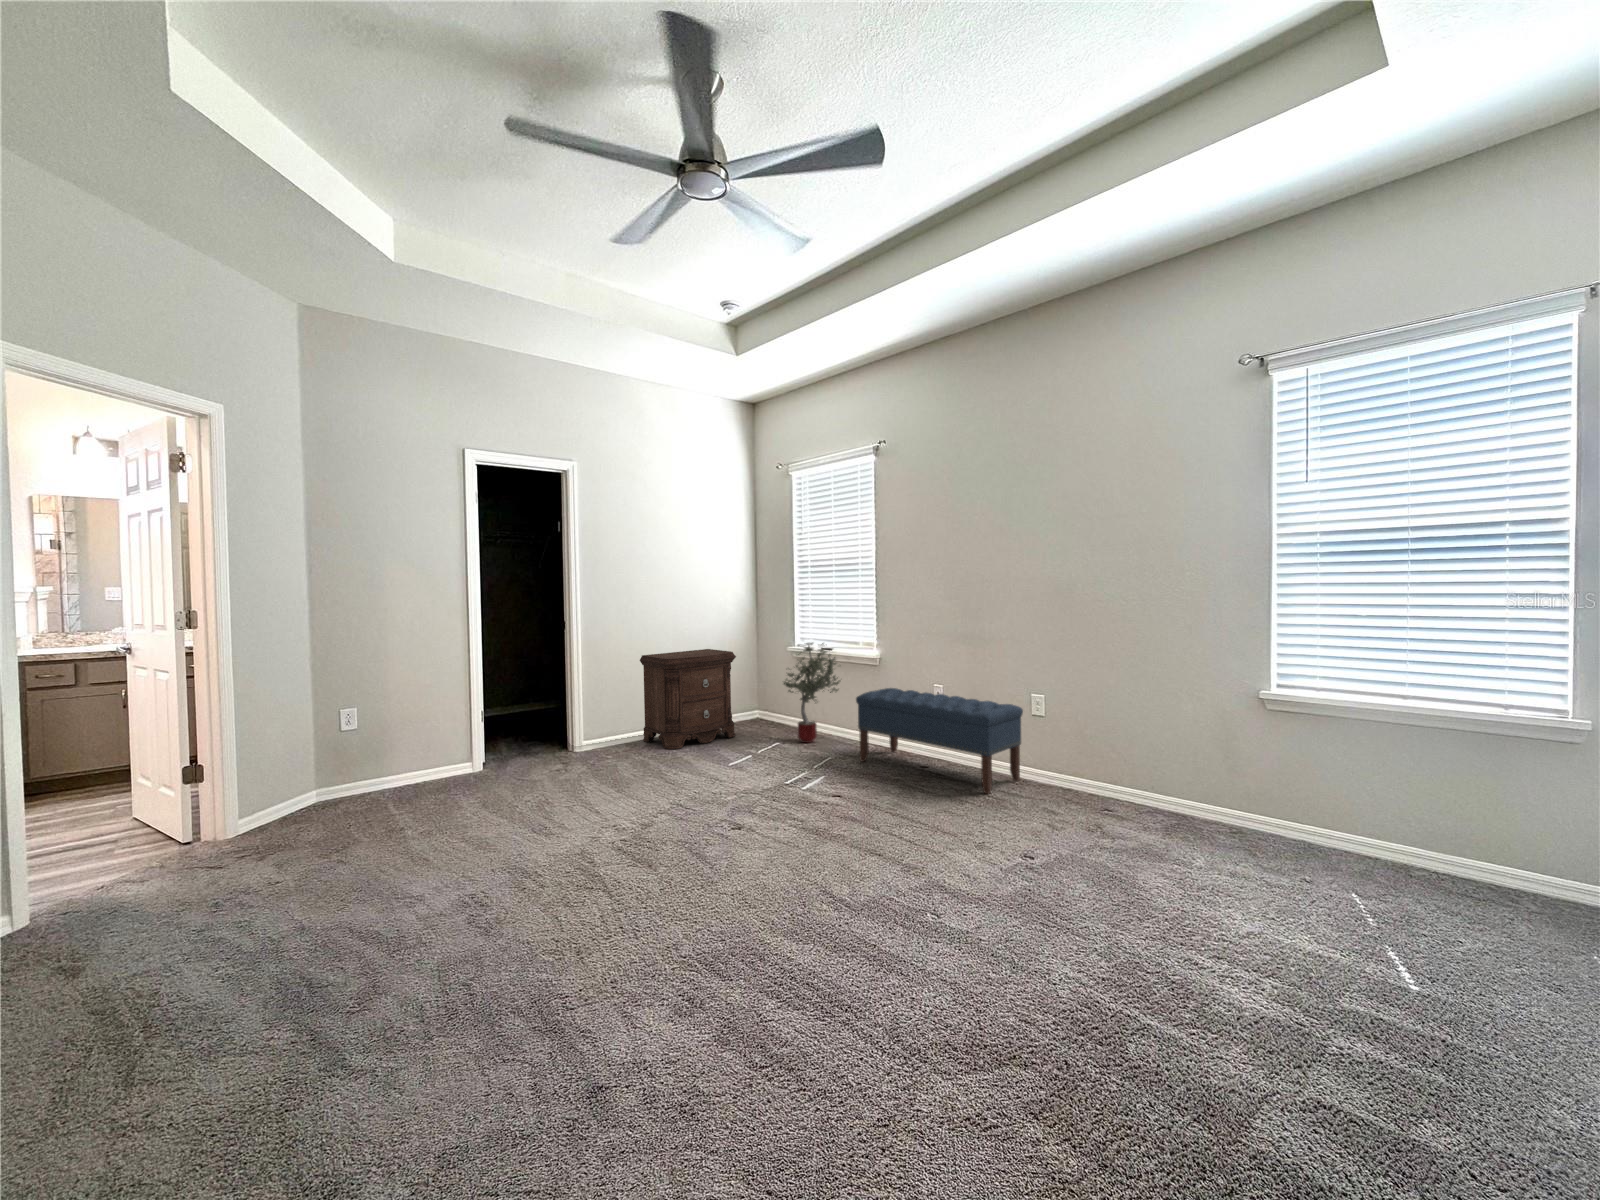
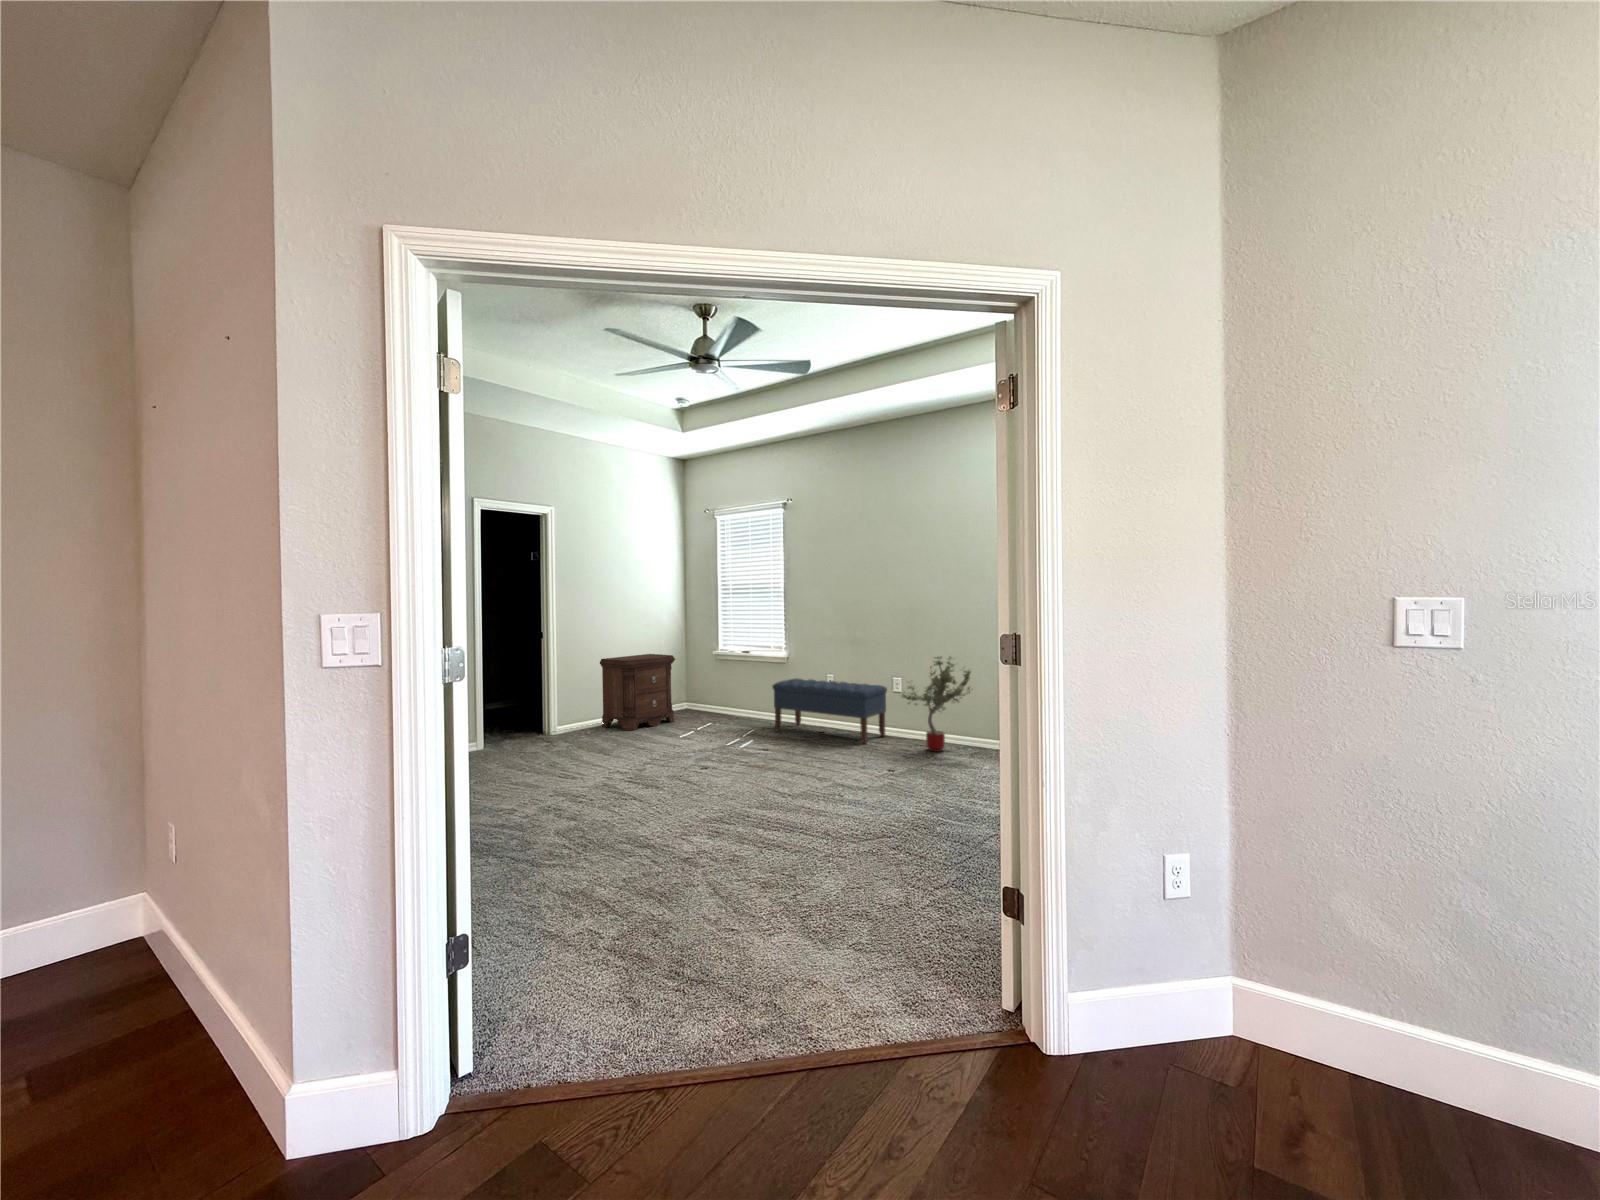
potted tree: present [784,643,840,743] -> present [902,657,972,752]

